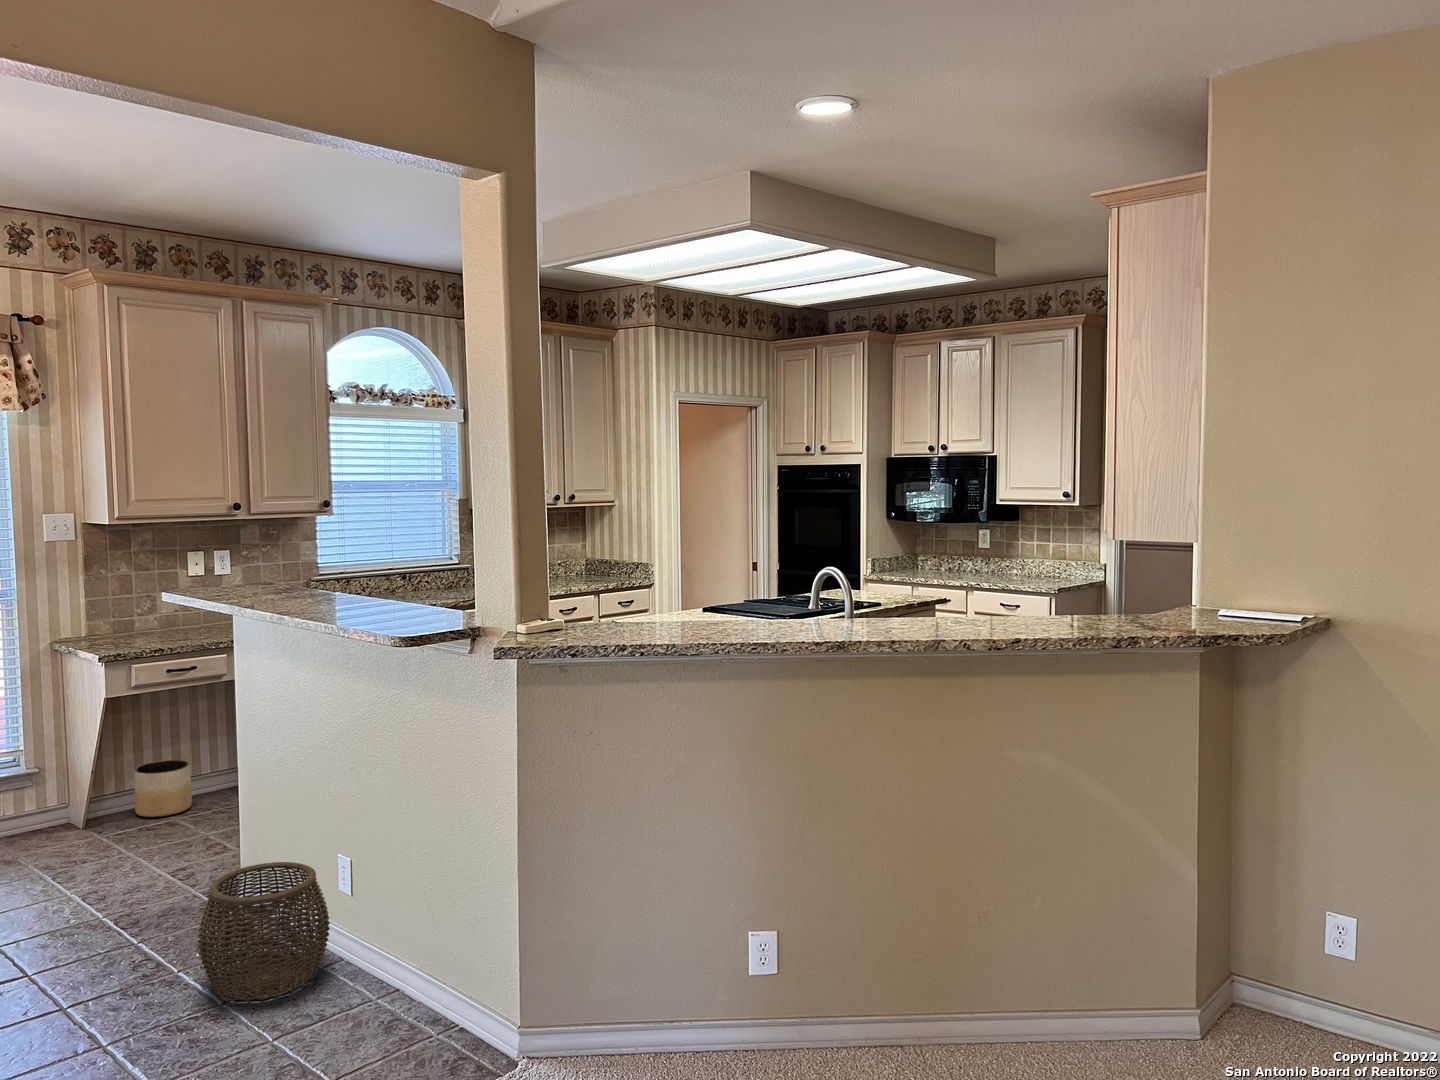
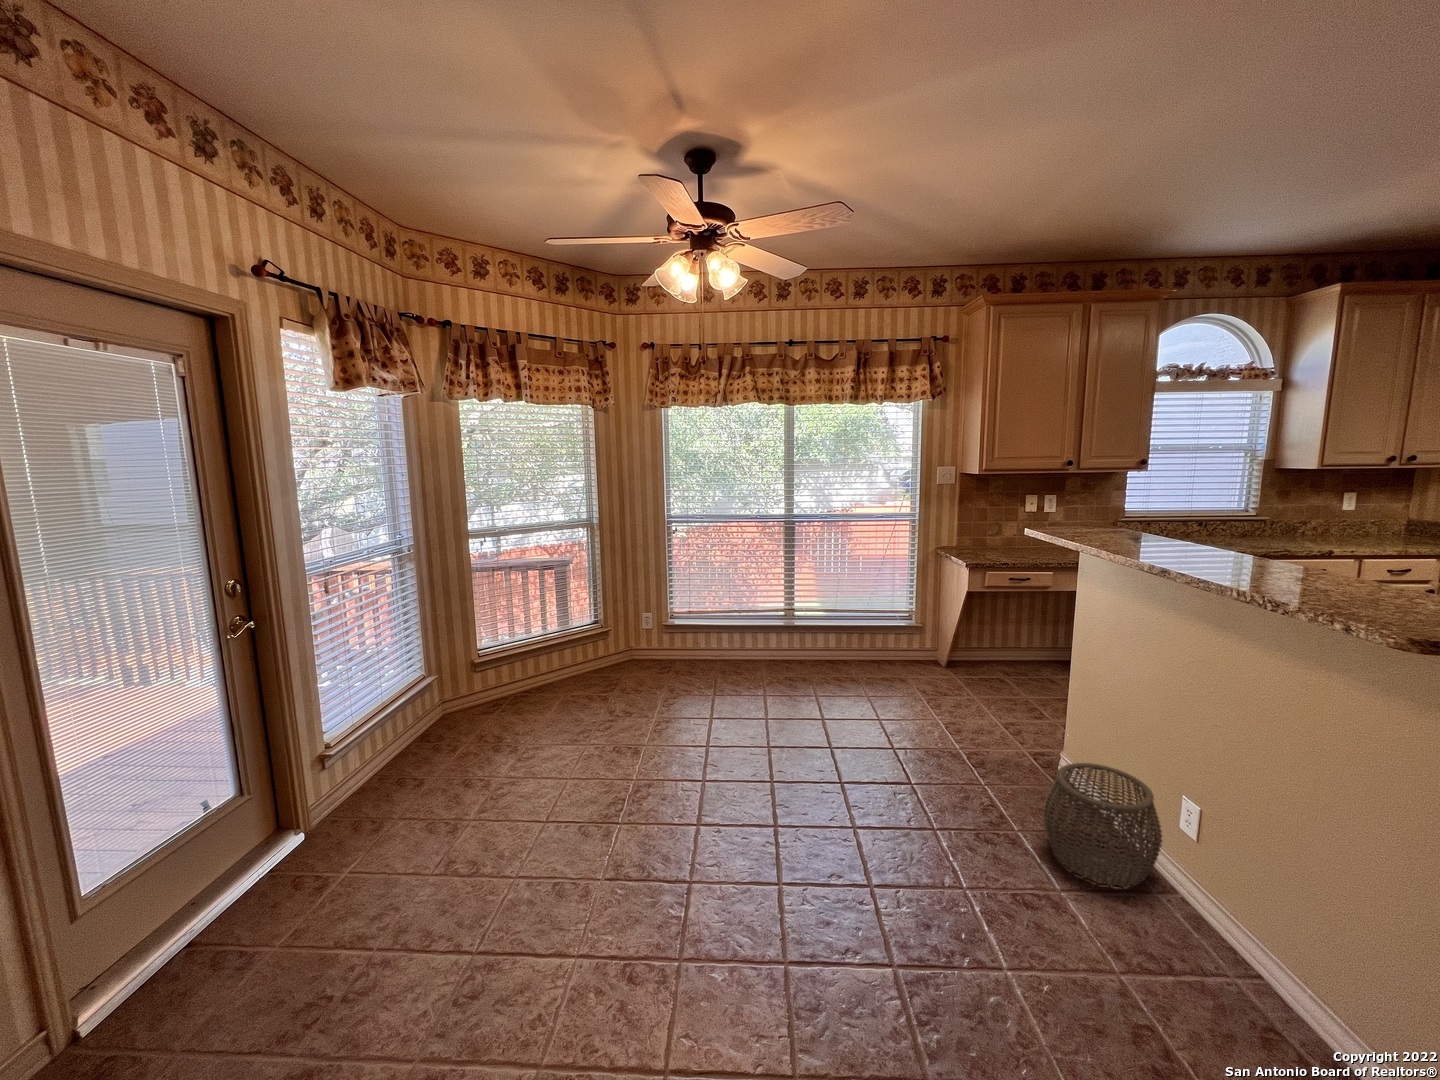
planter: present [134,760,192,818] -> none [977,634,1014,673]

